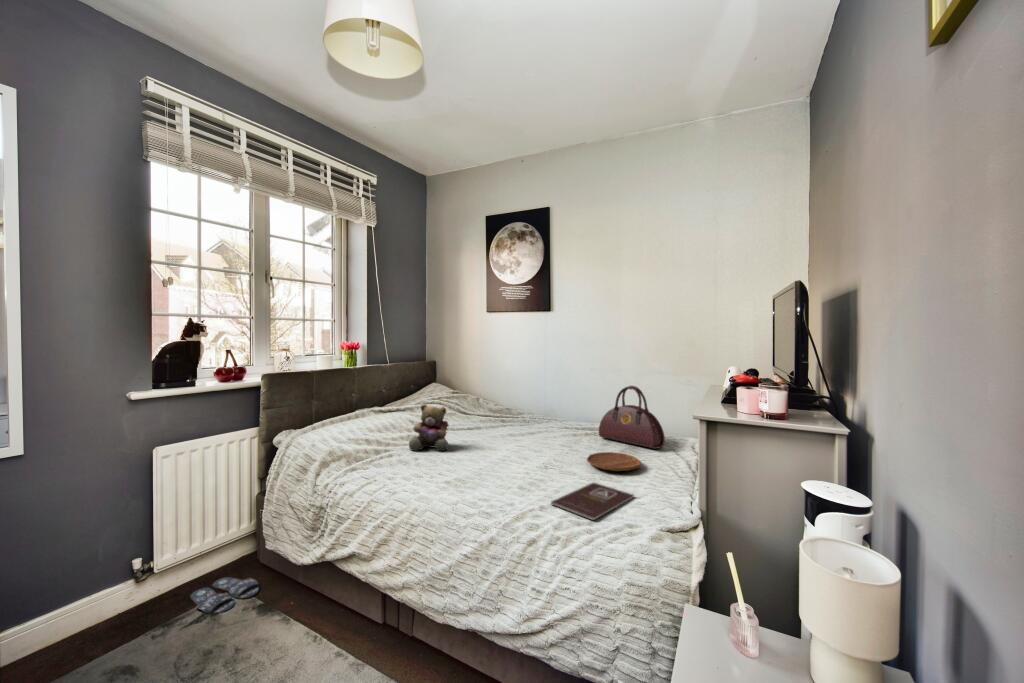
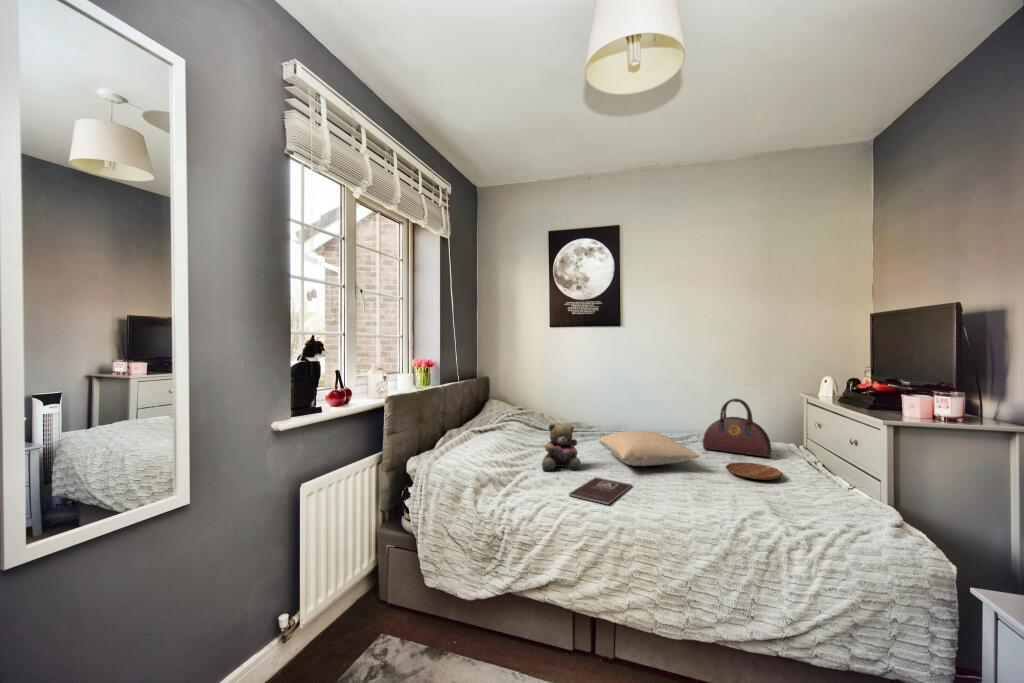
pillow: none [477,415,559,451] -> present [599,431,699,466]
book: present [551,483,634,520] -> present [569,478,632,504]
slippers: present [190,577,259,614] -> none [335,619,408,662]

